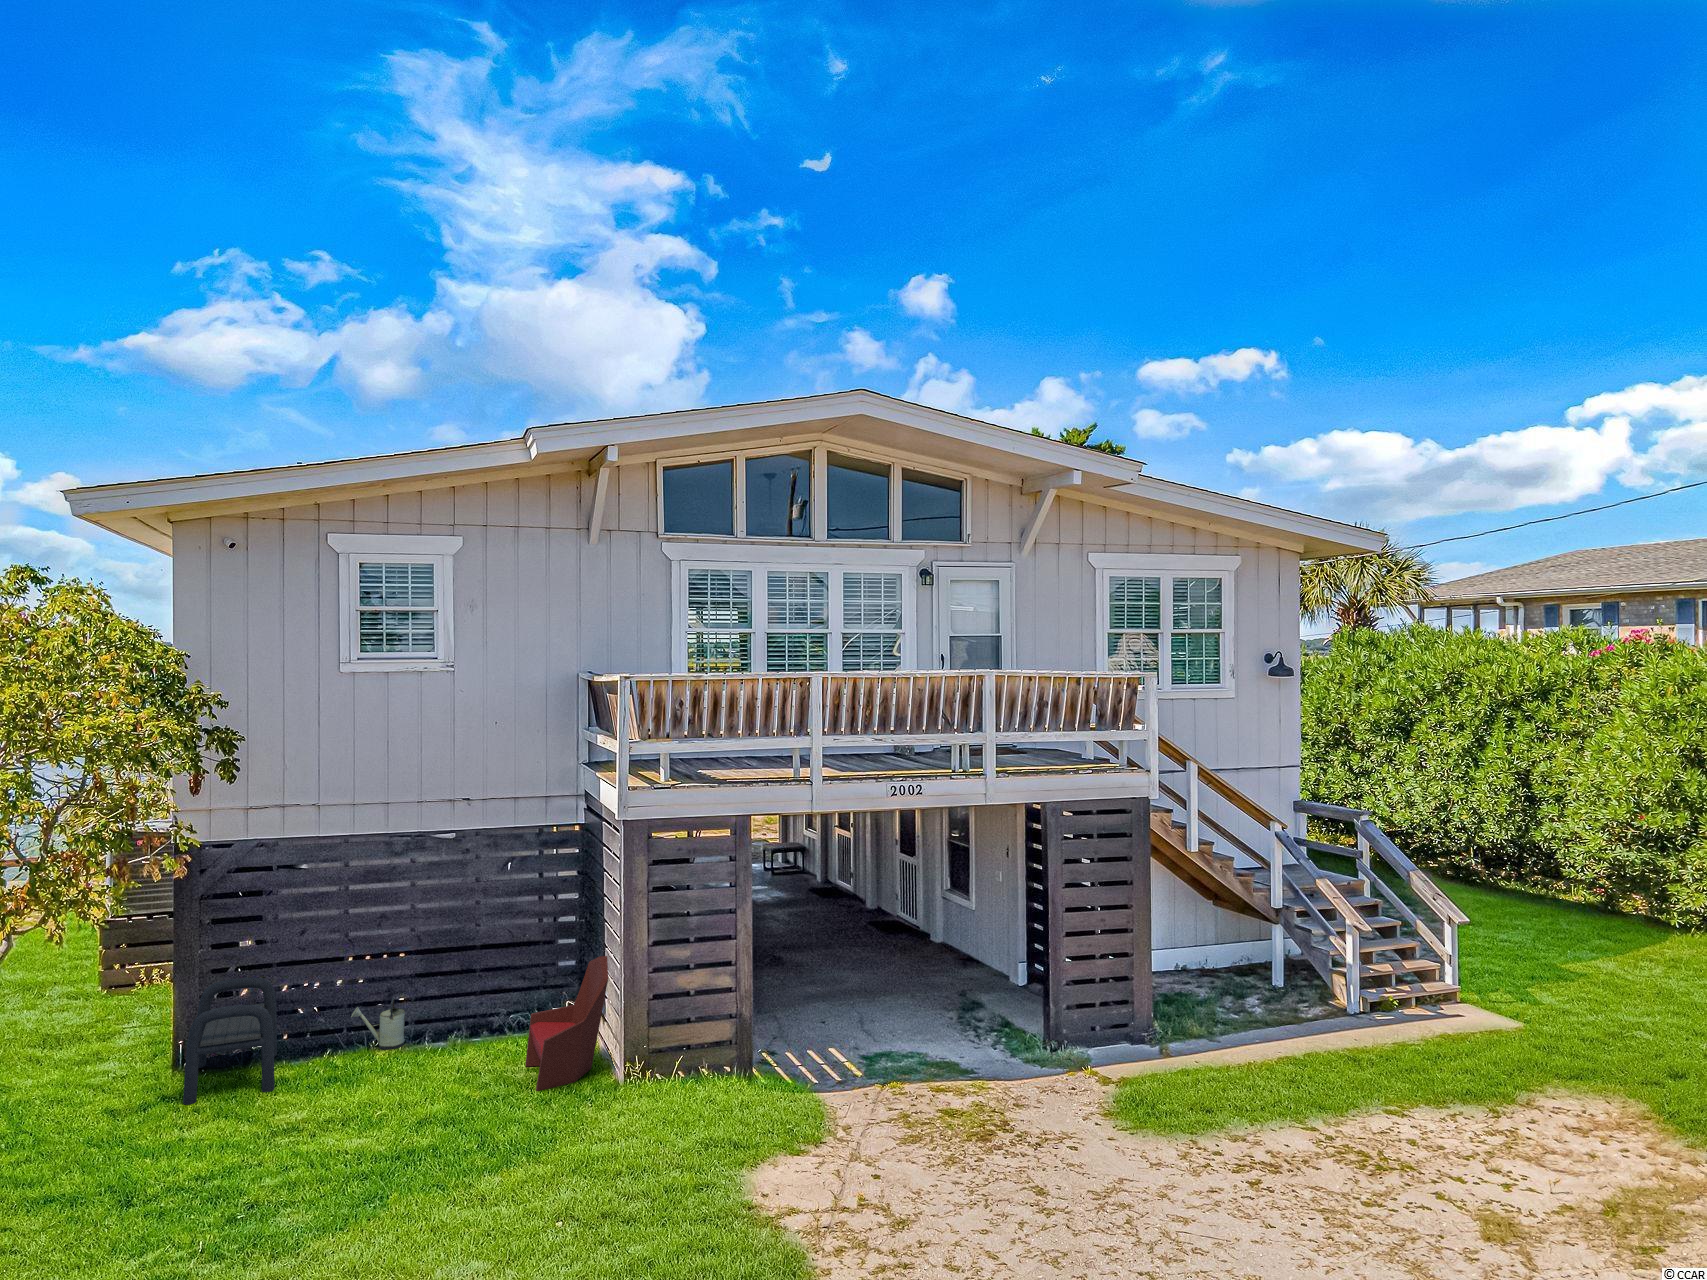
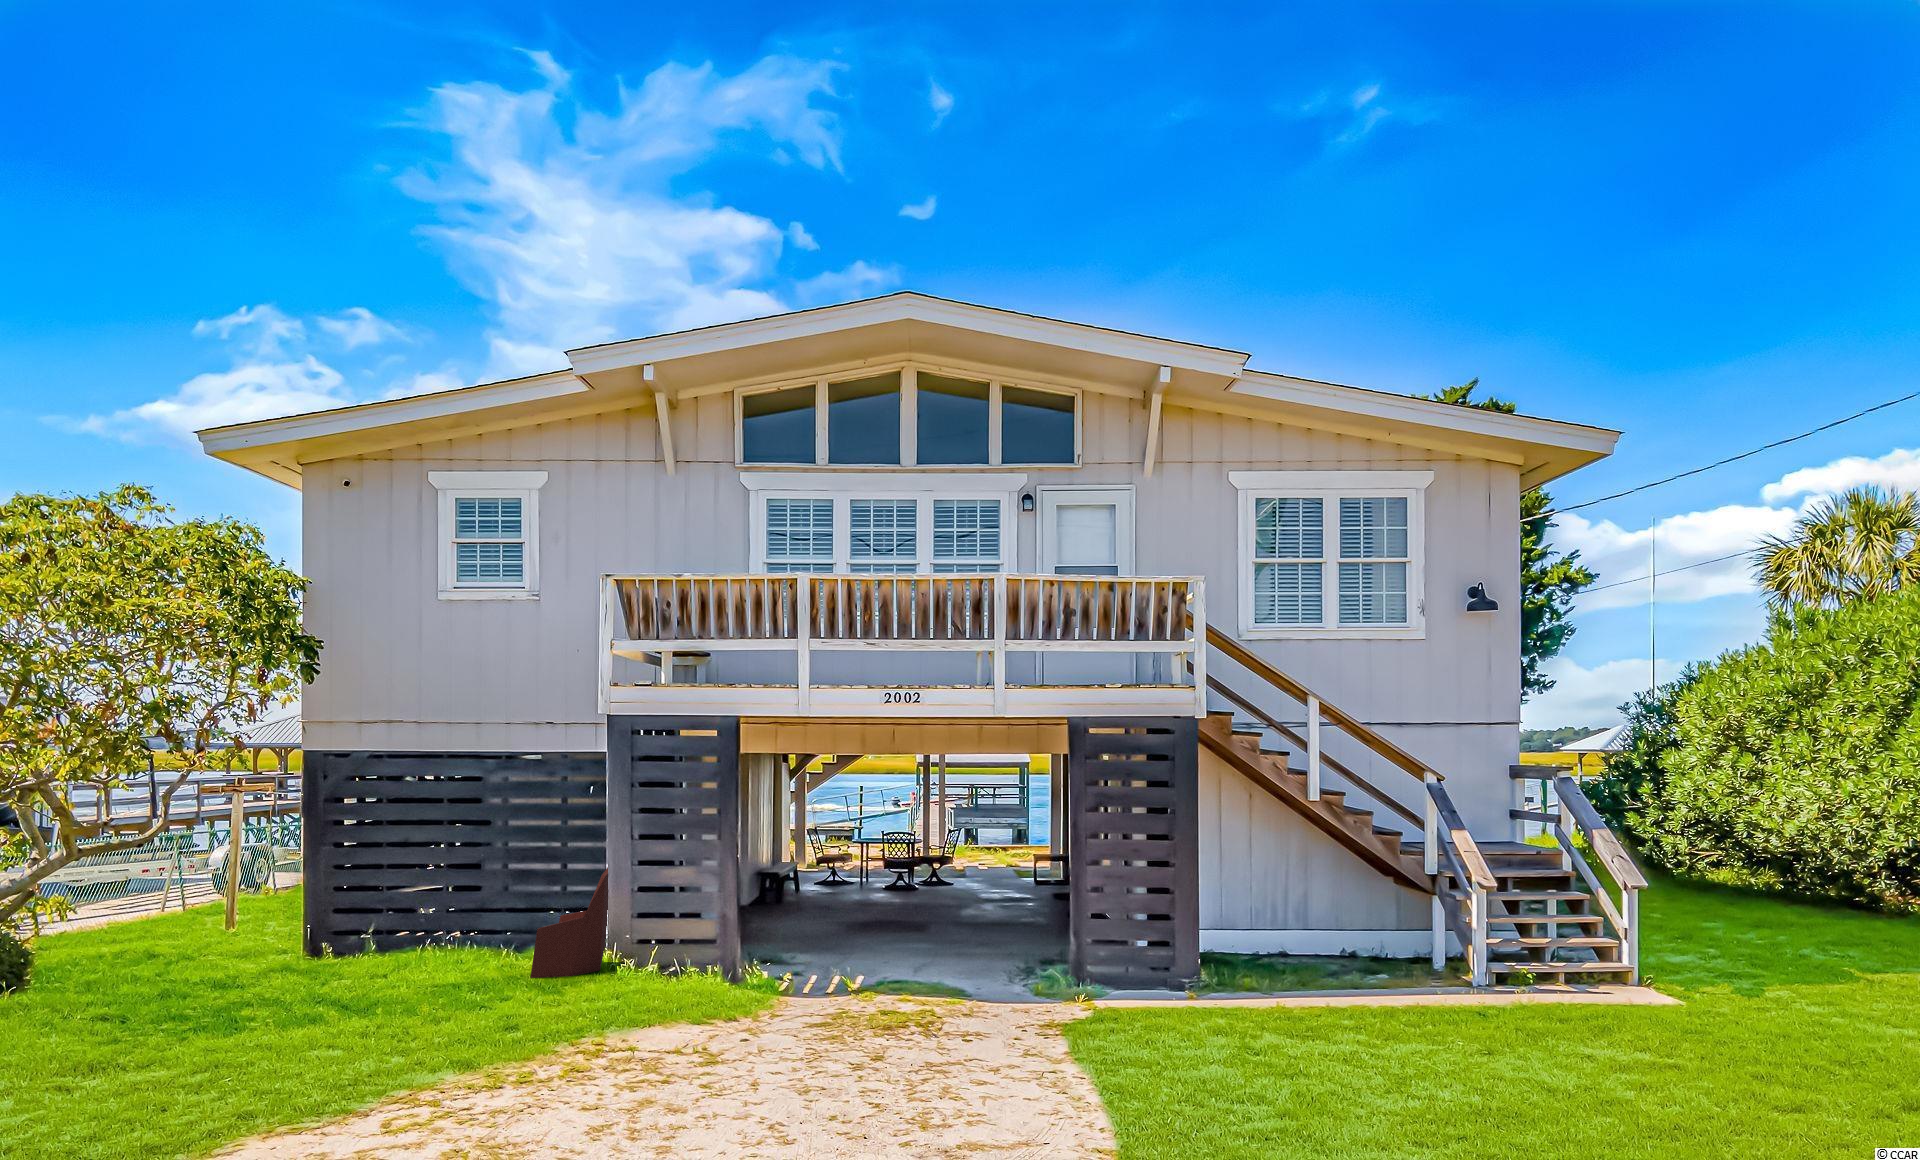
bench: present [183,977,277,1105] -> none [270,870,382,963]
watering can: present [351,998,410,1050] -> none [440,902,490,948]

